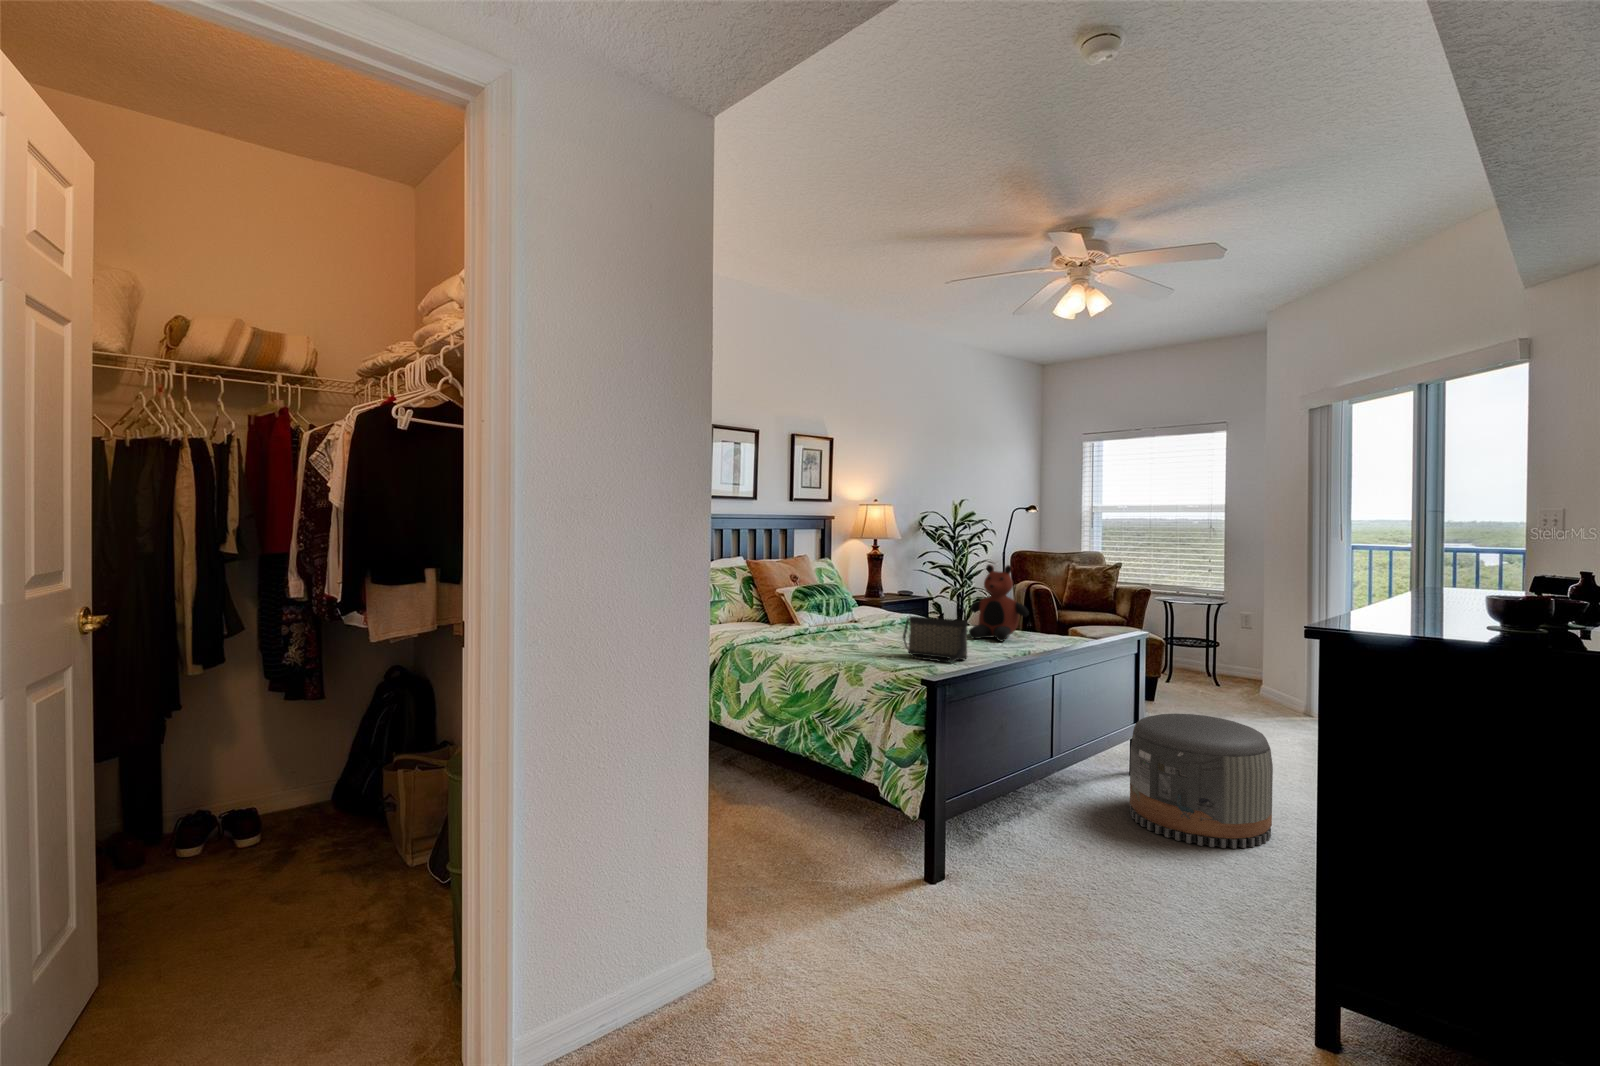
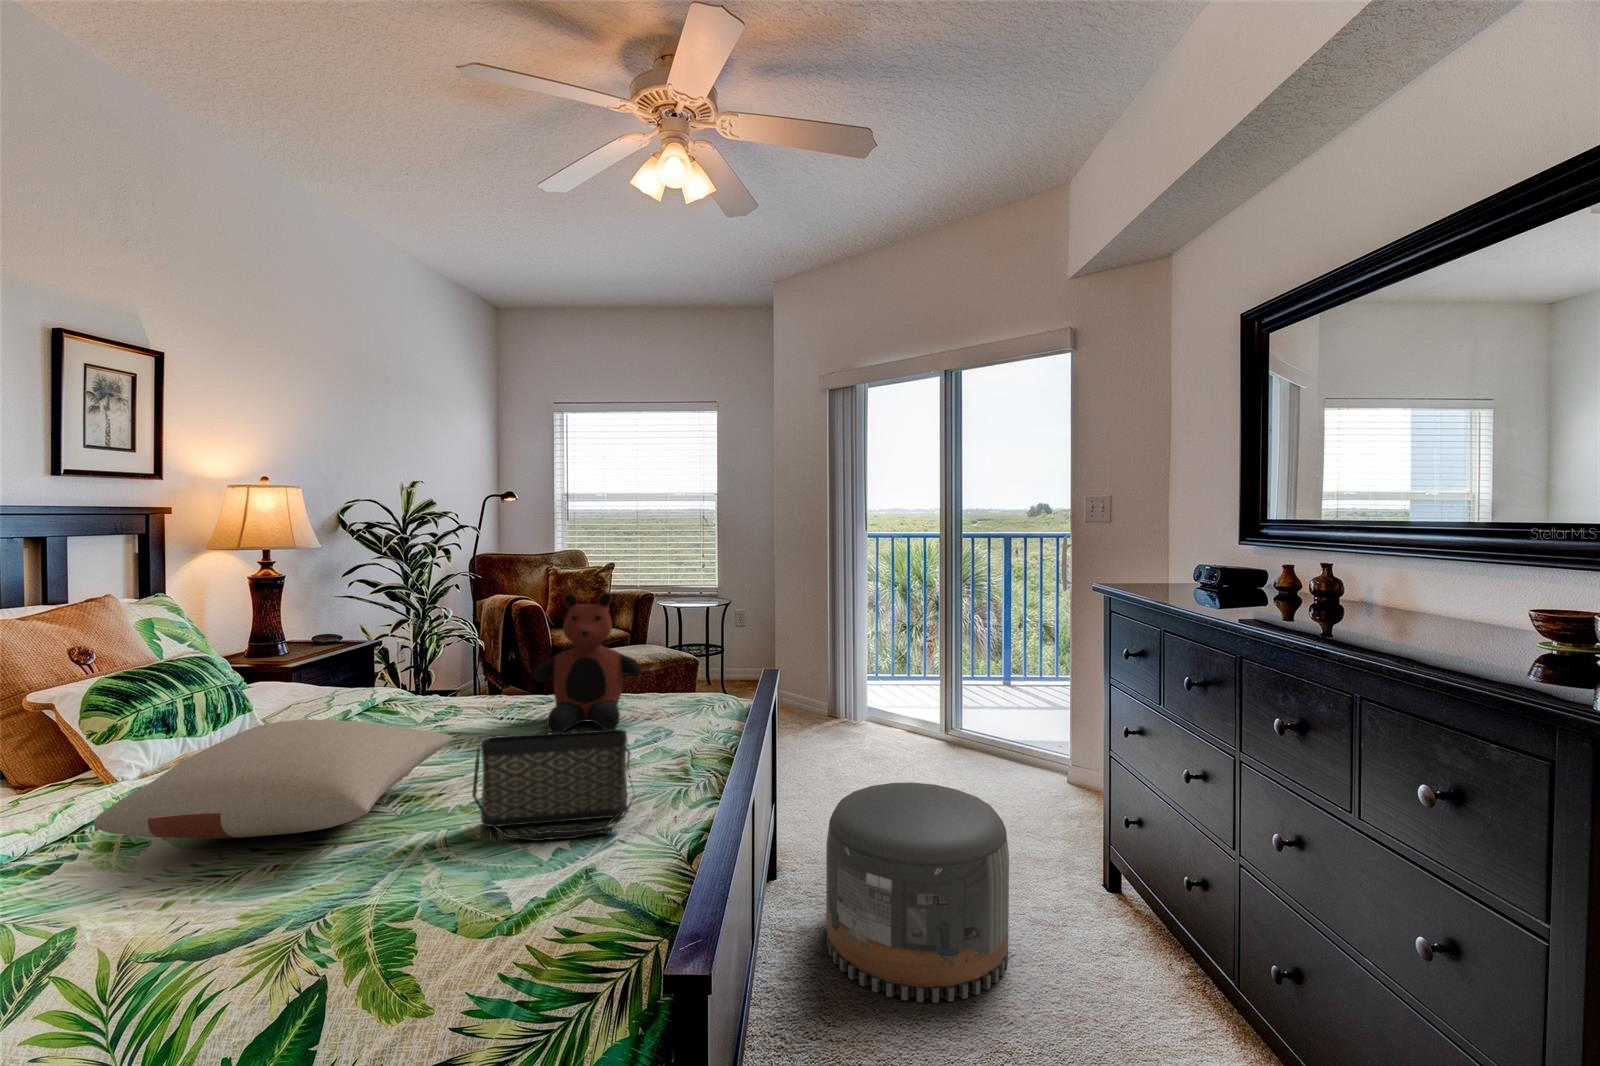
pillow: none [790,605,913,644] -> present [94,720,453,839]

